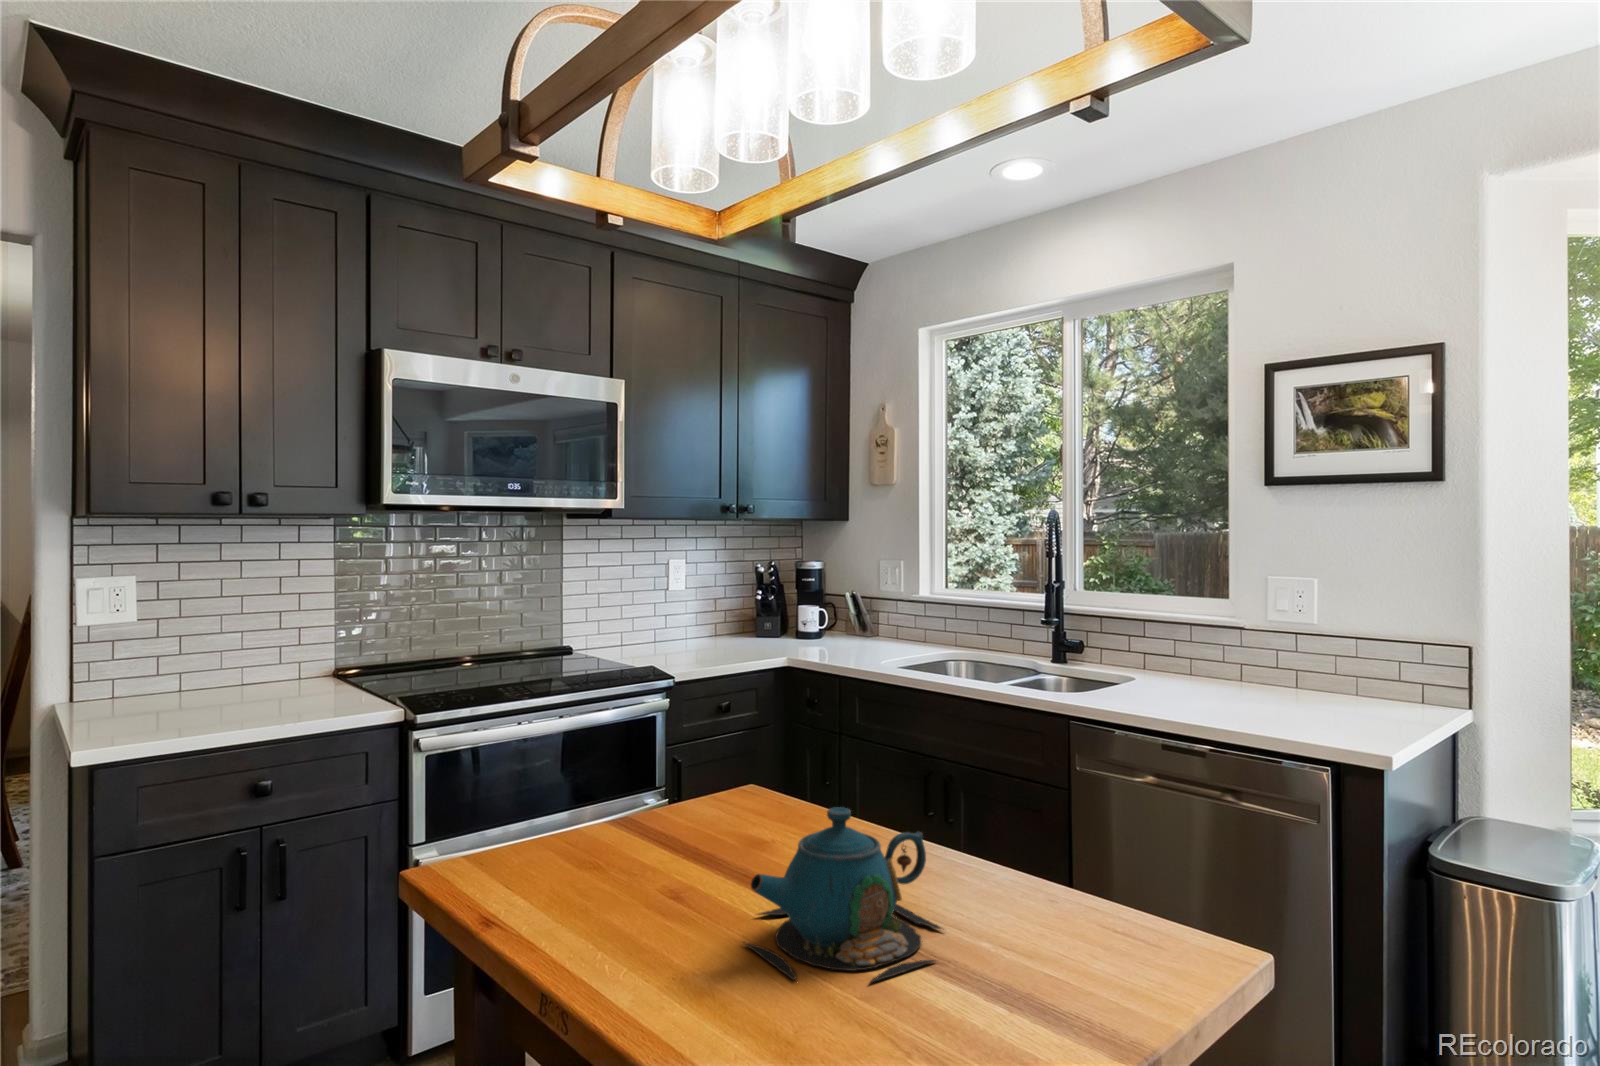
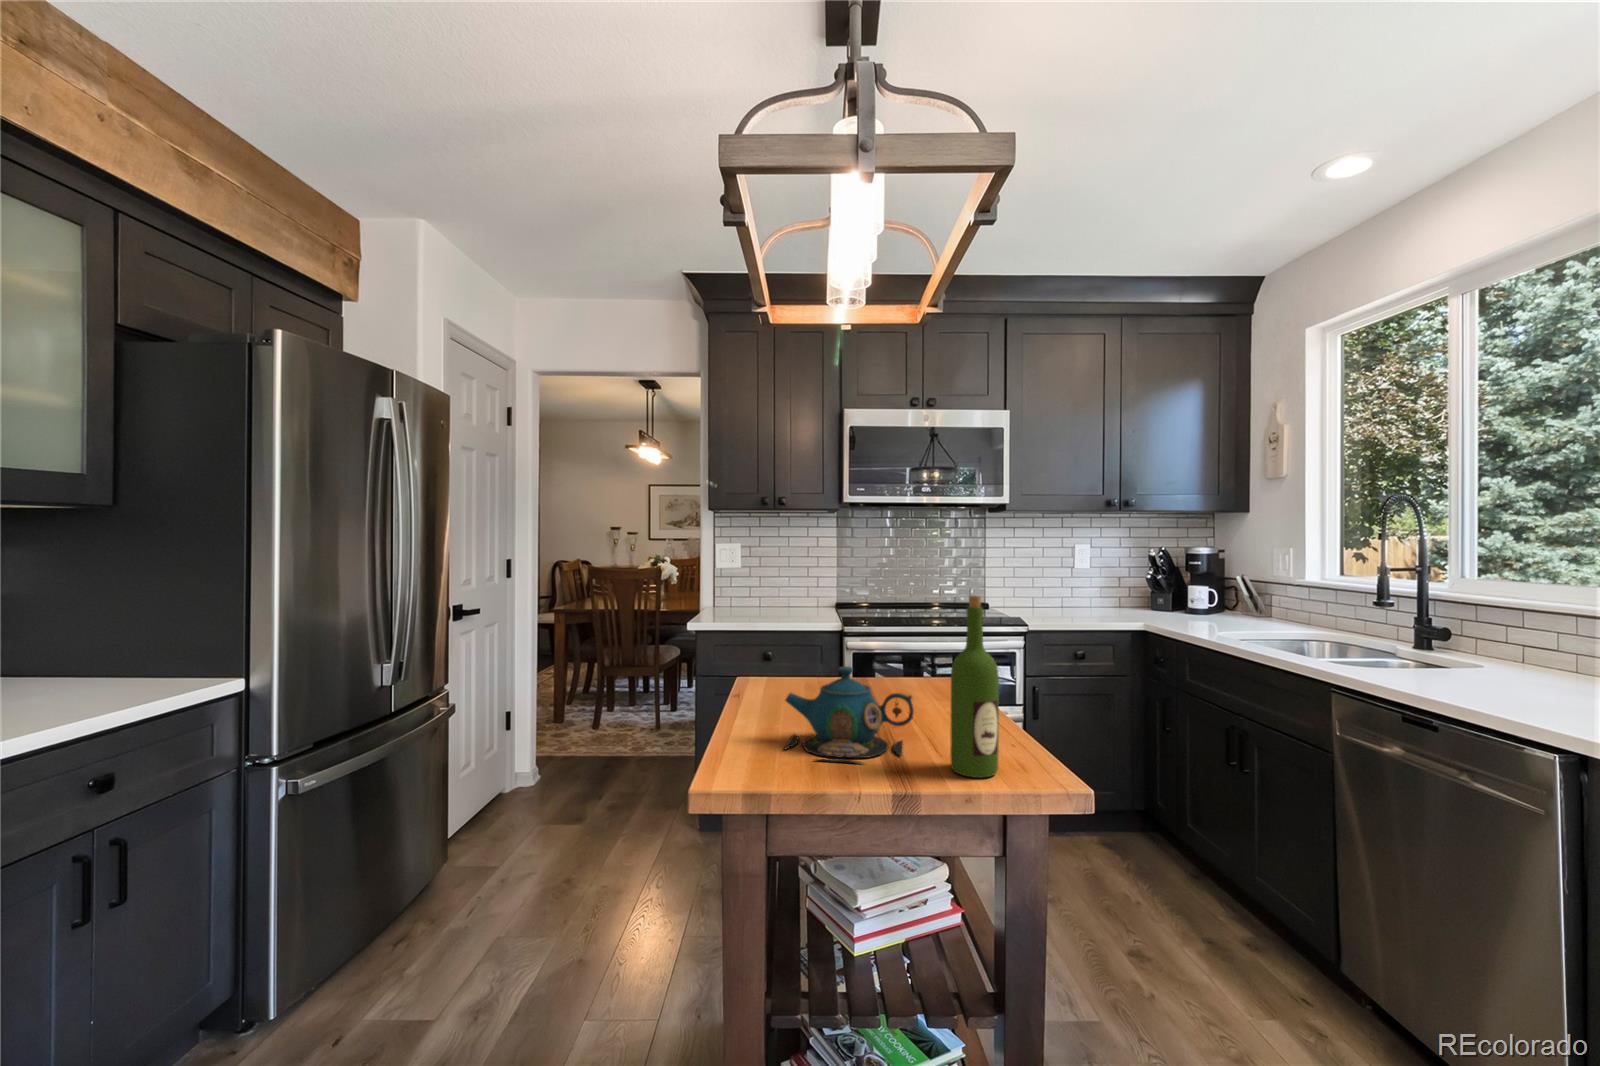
wine bottle: none [1019,675,1087,934] -> present [950,595,999,778]

